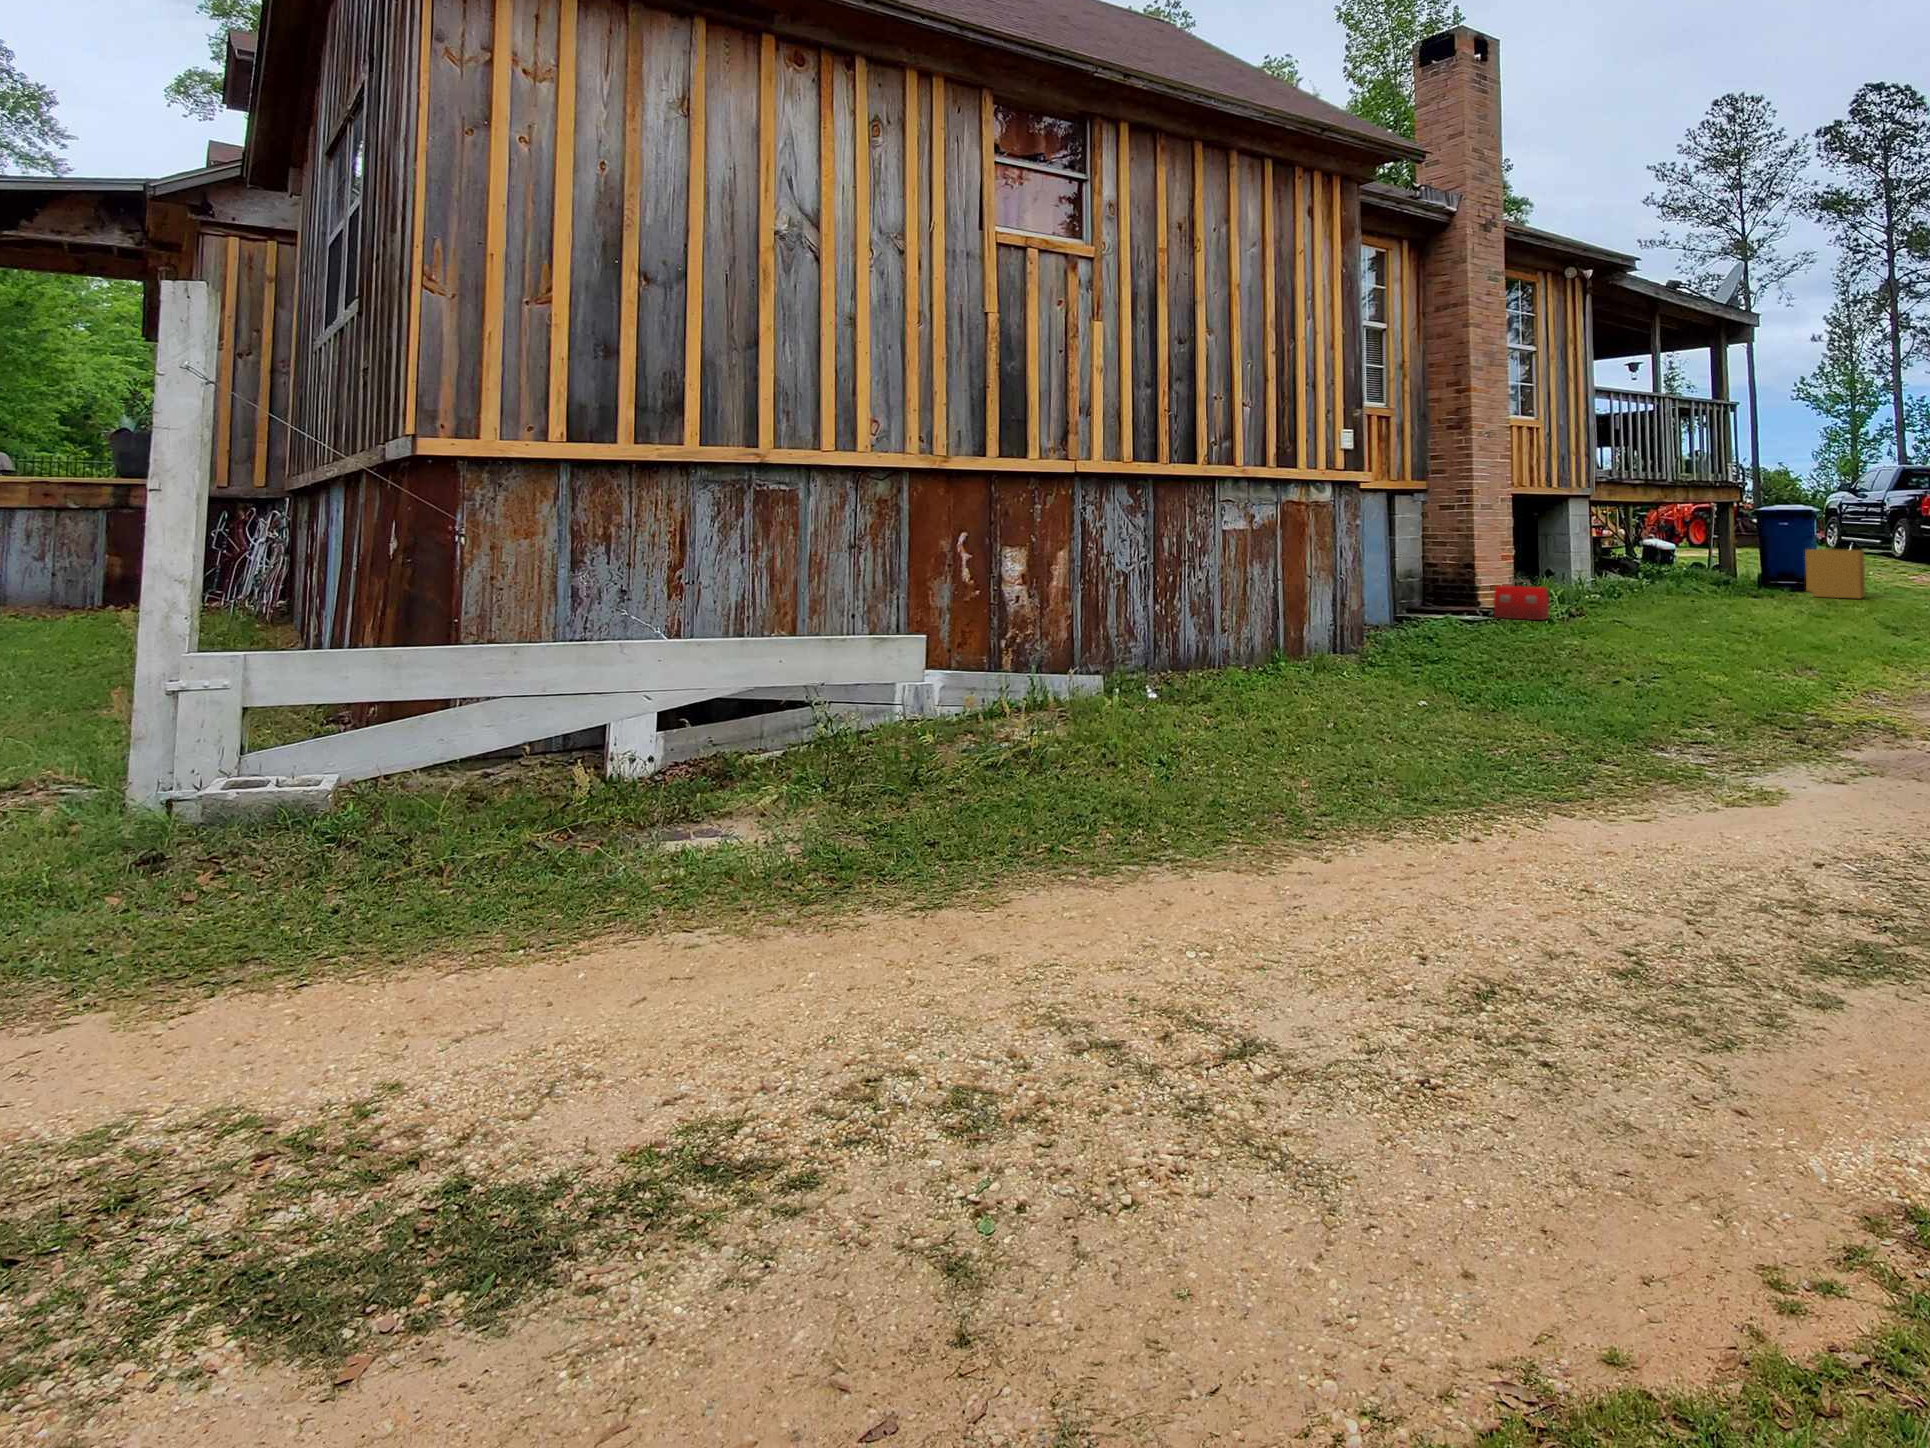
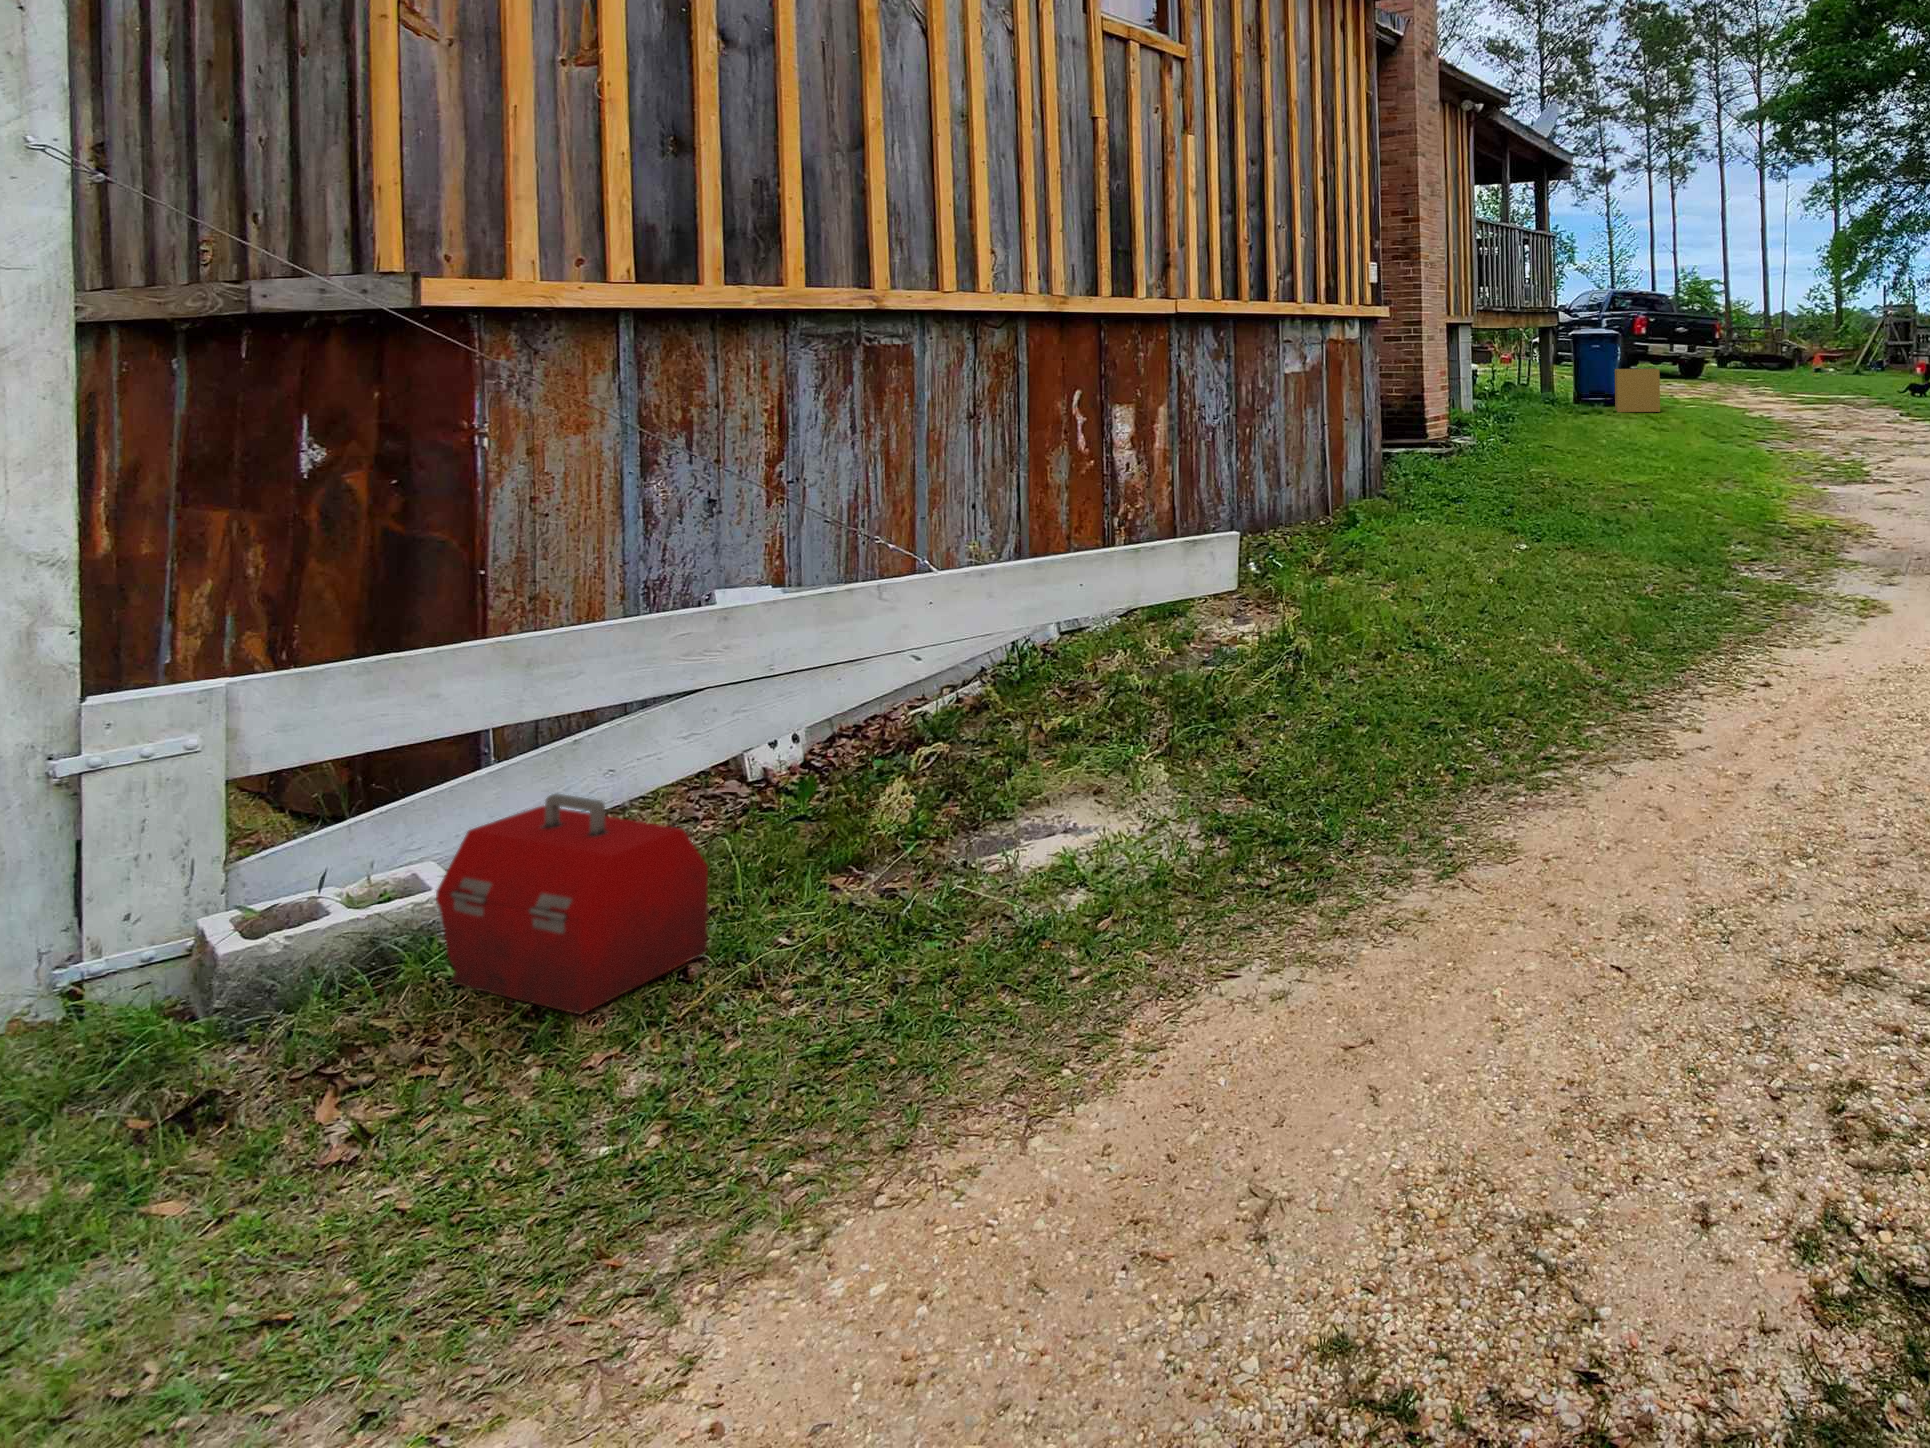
toolbox: present [1494,580,1549,620] -> present [436,794,708,1014]

